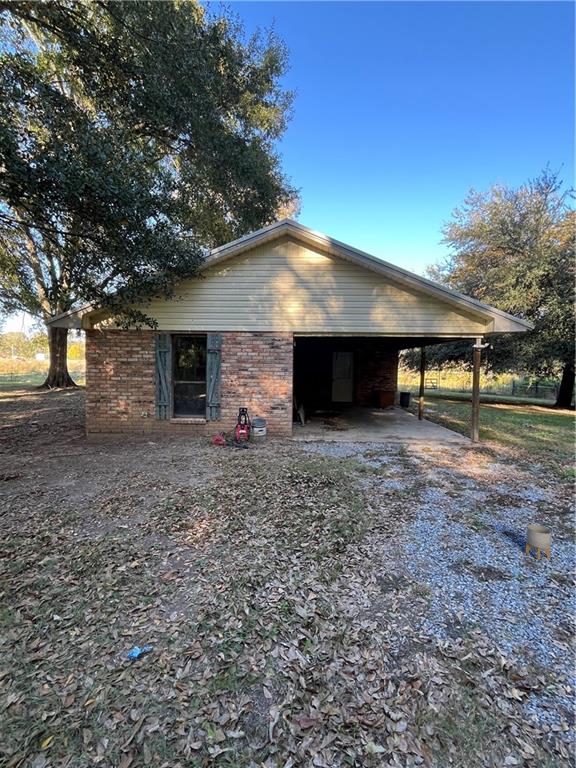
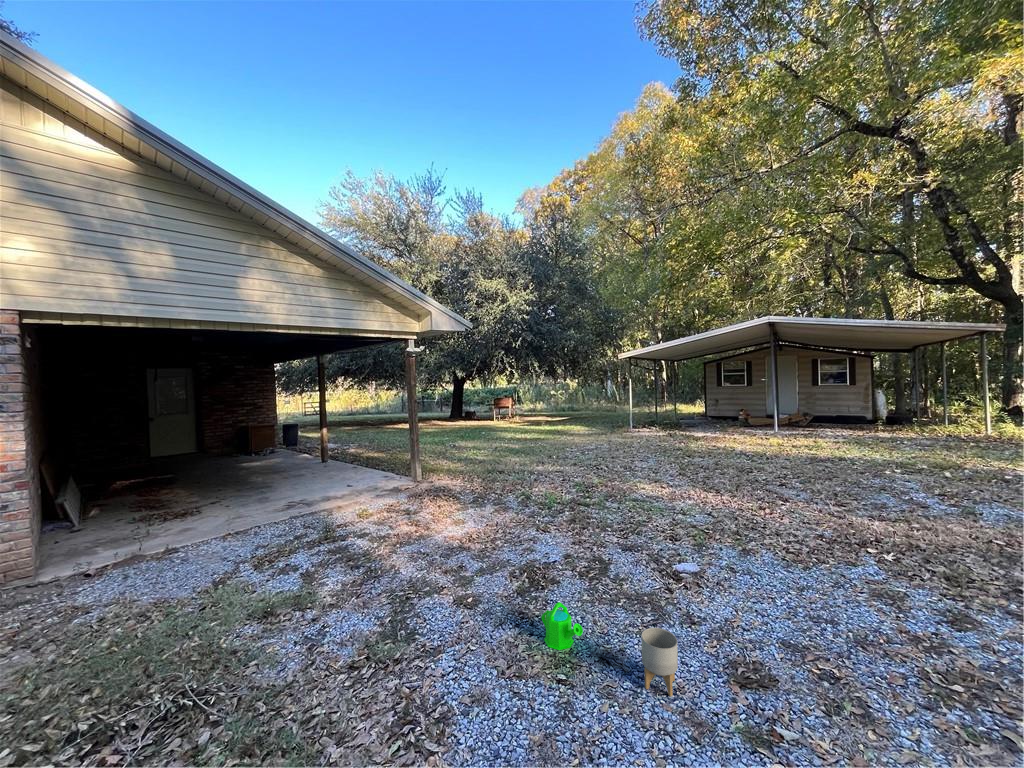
watering can: none [486,503,505,528] -> present [541,602,583,650]

